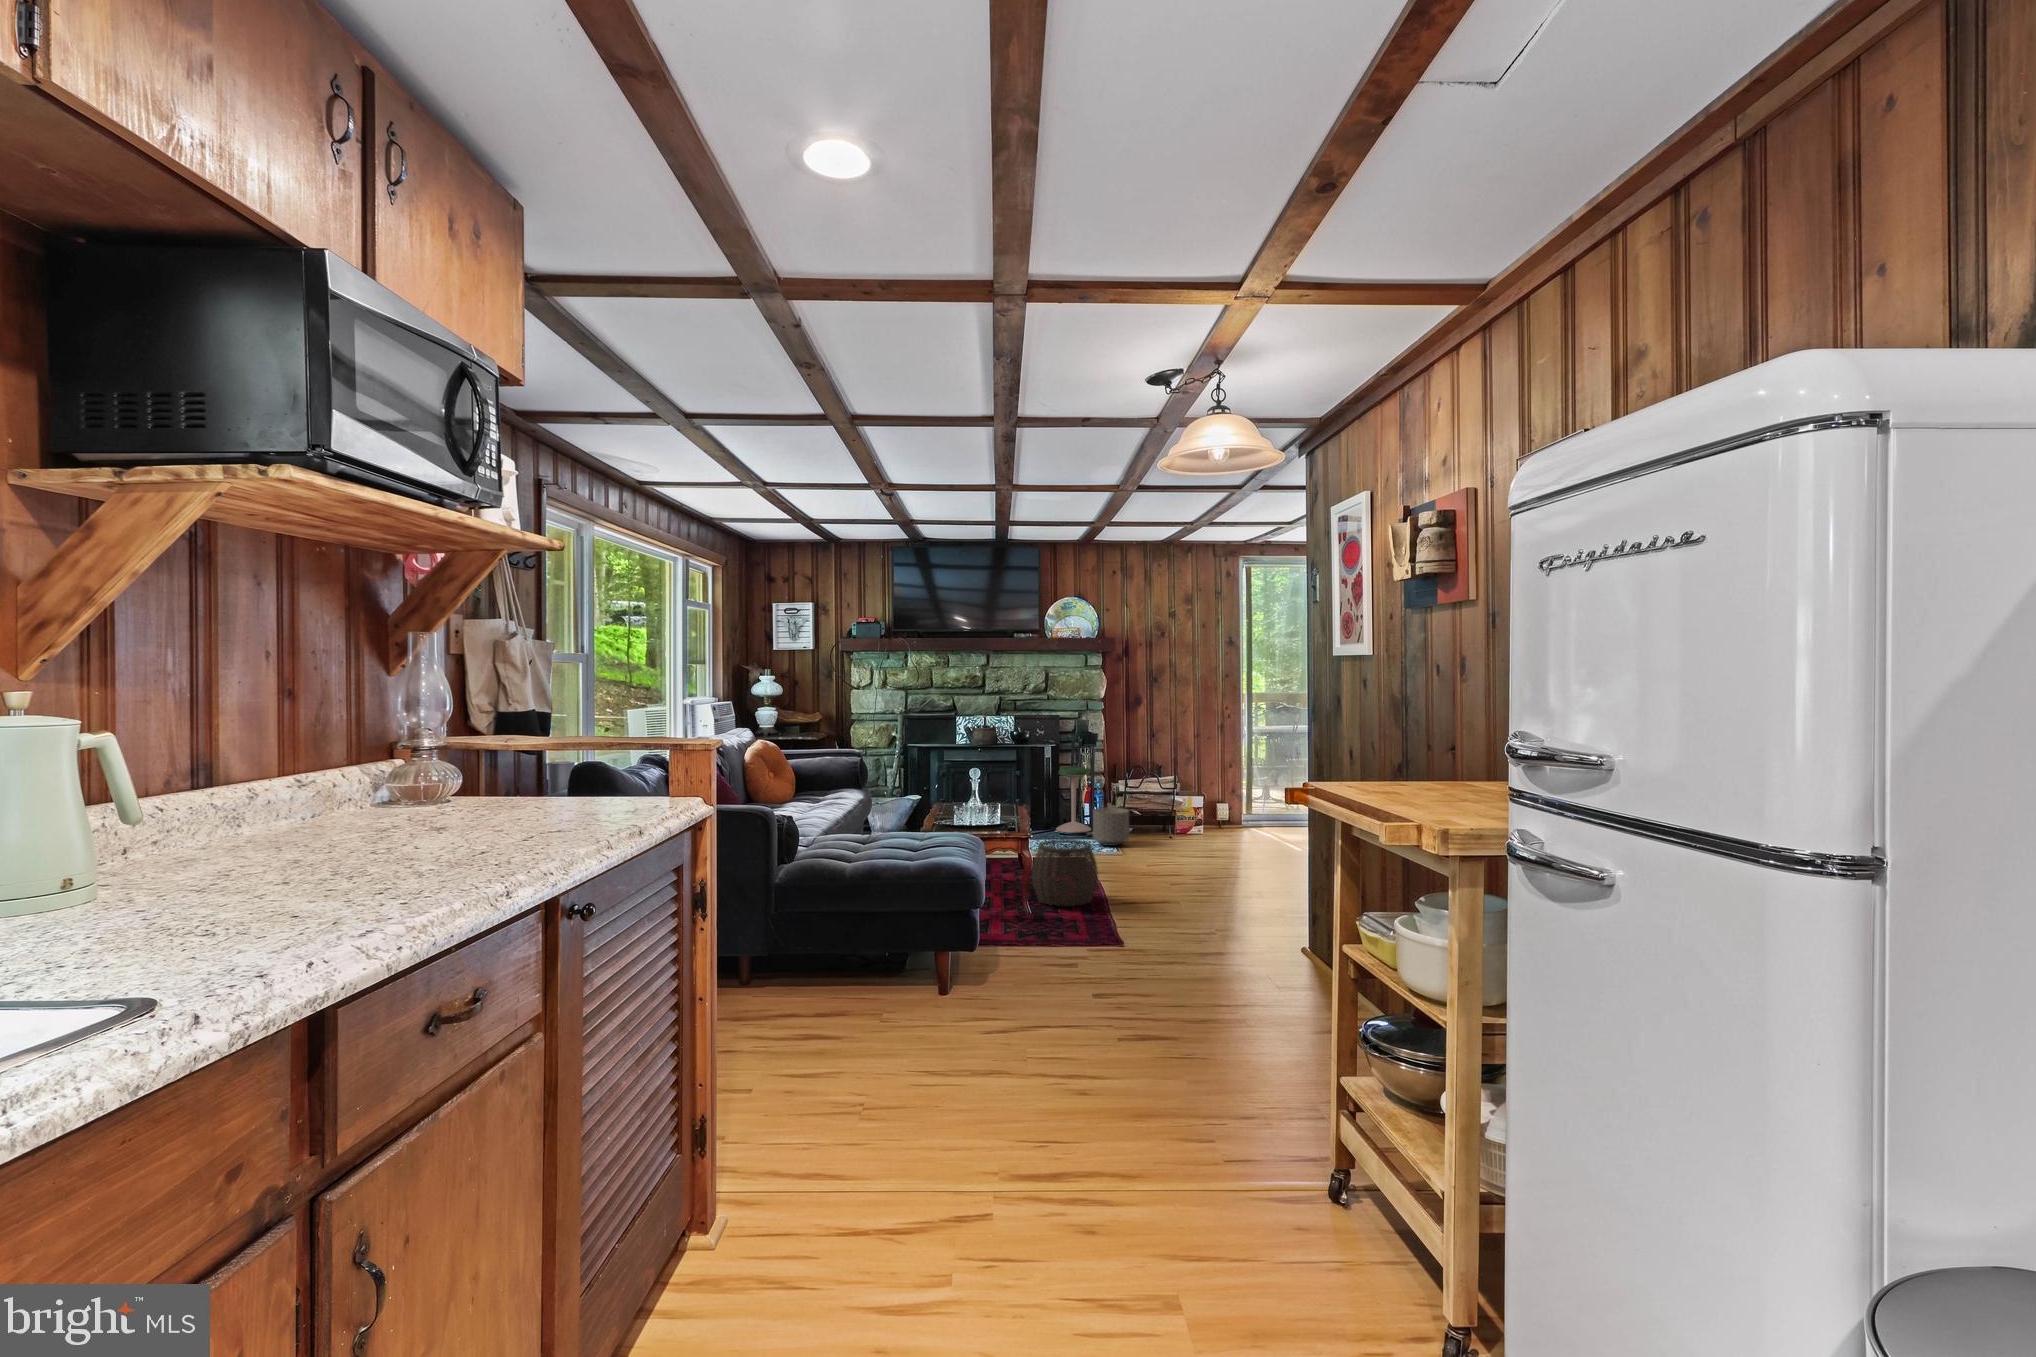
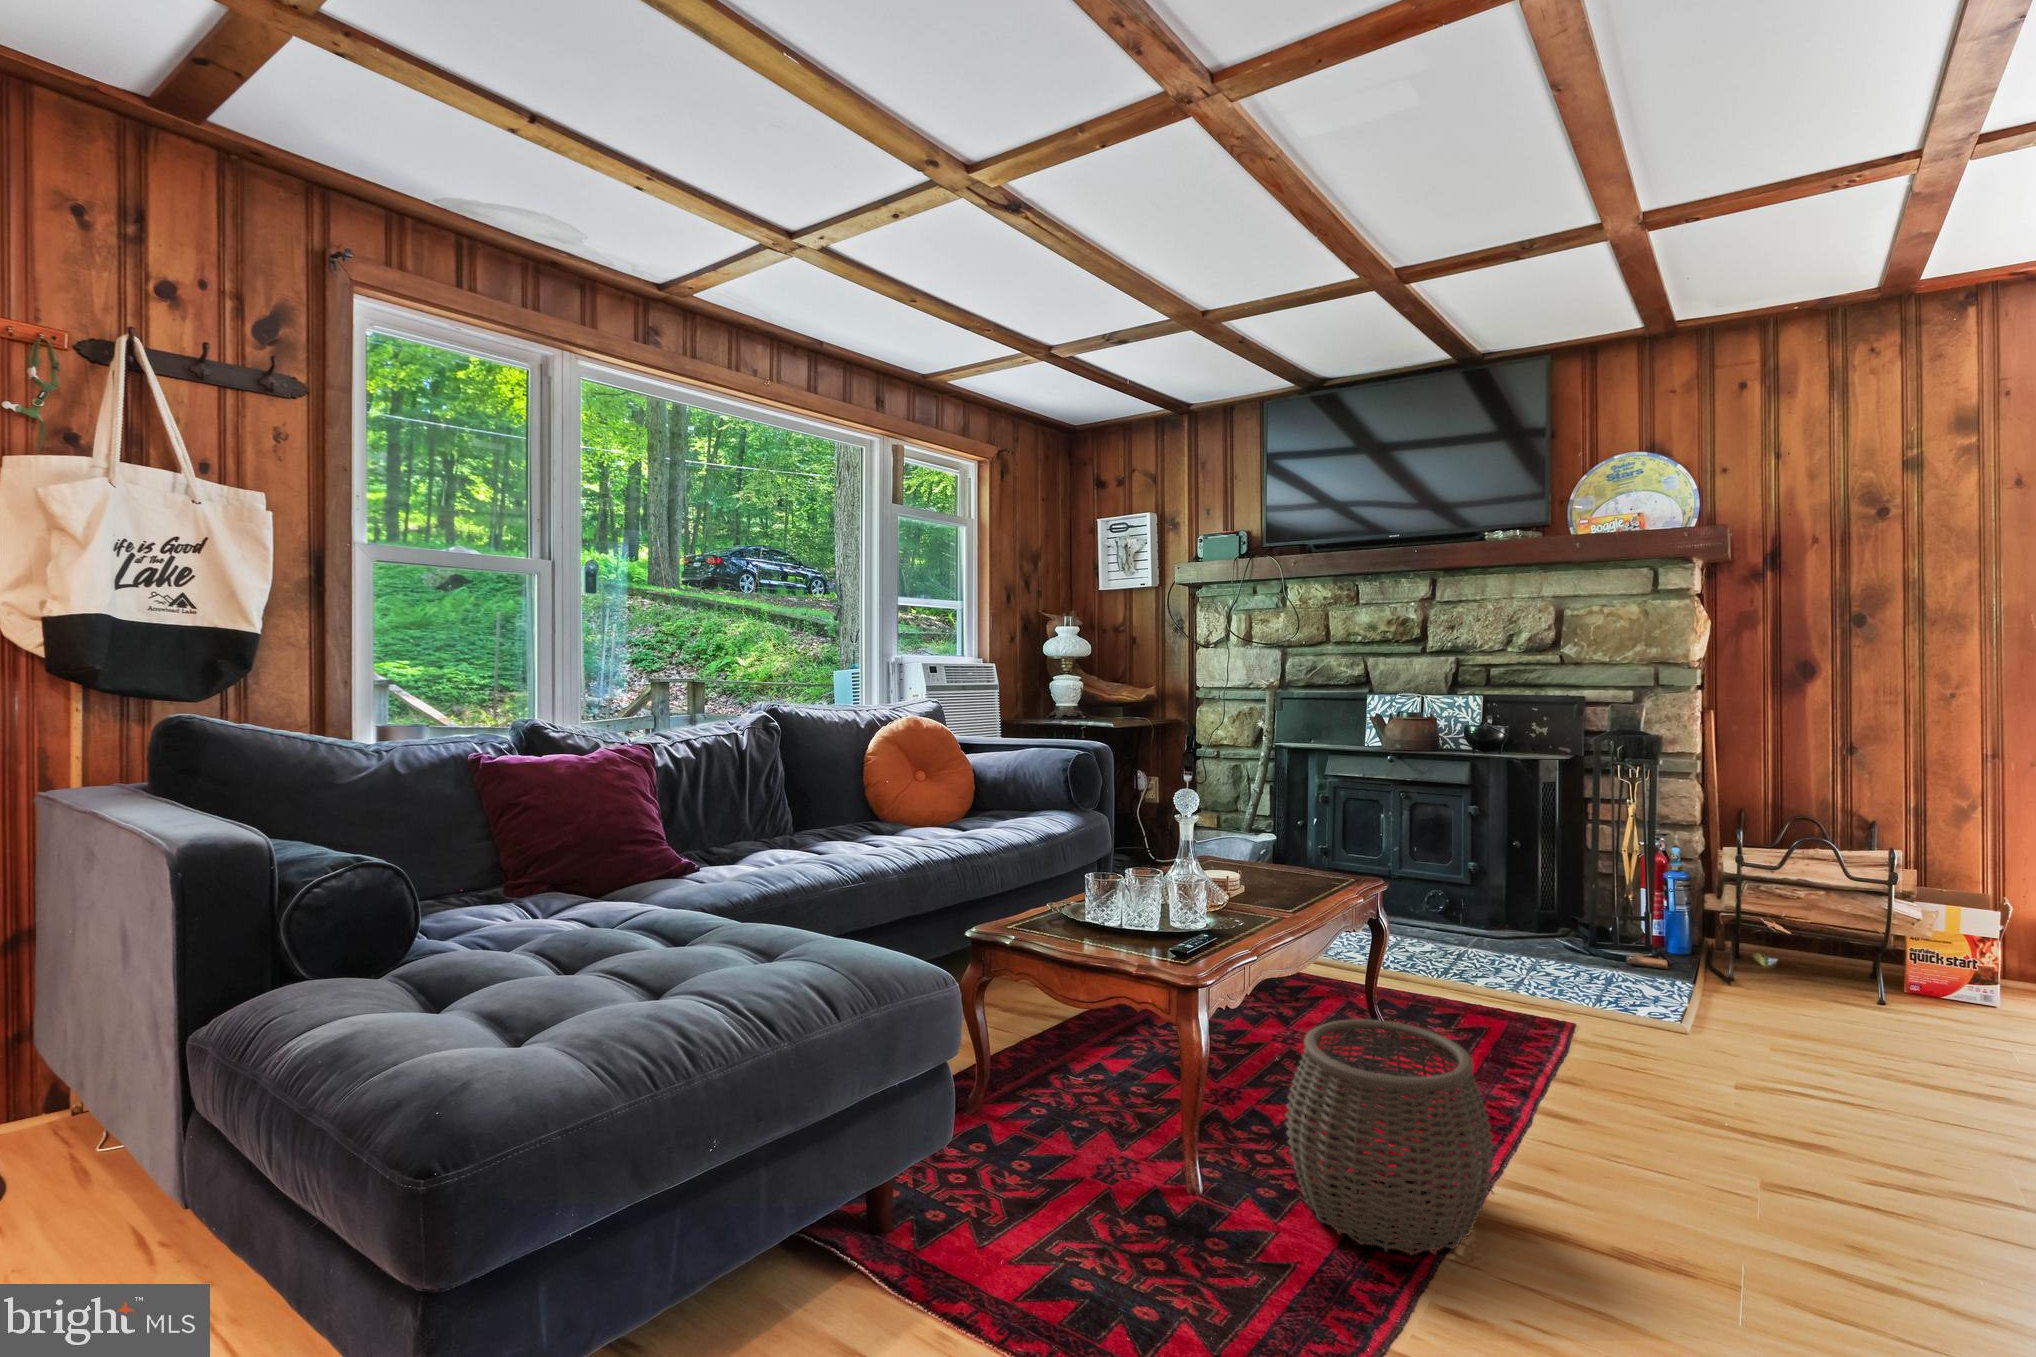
stool: present [1056,766,1092,833] -> none [1568,804,1657,951]
planter: present [1093,808,1129,846] -> none [1632,910,1738,1009]

